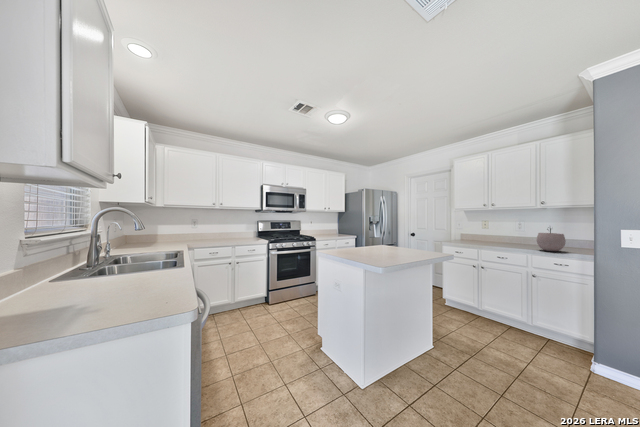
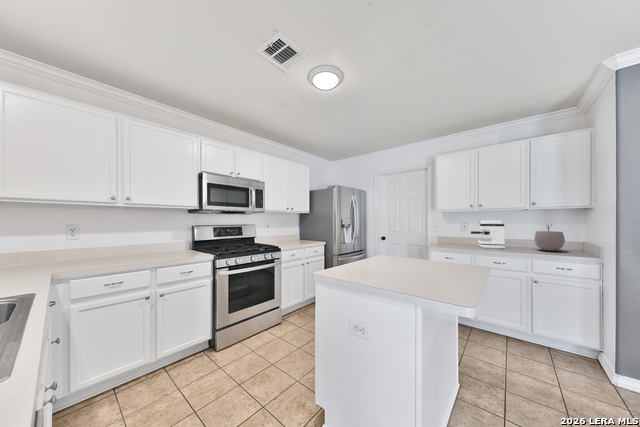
coffee maker: none [480,221,509,247] -> present [471,220,505,248]

